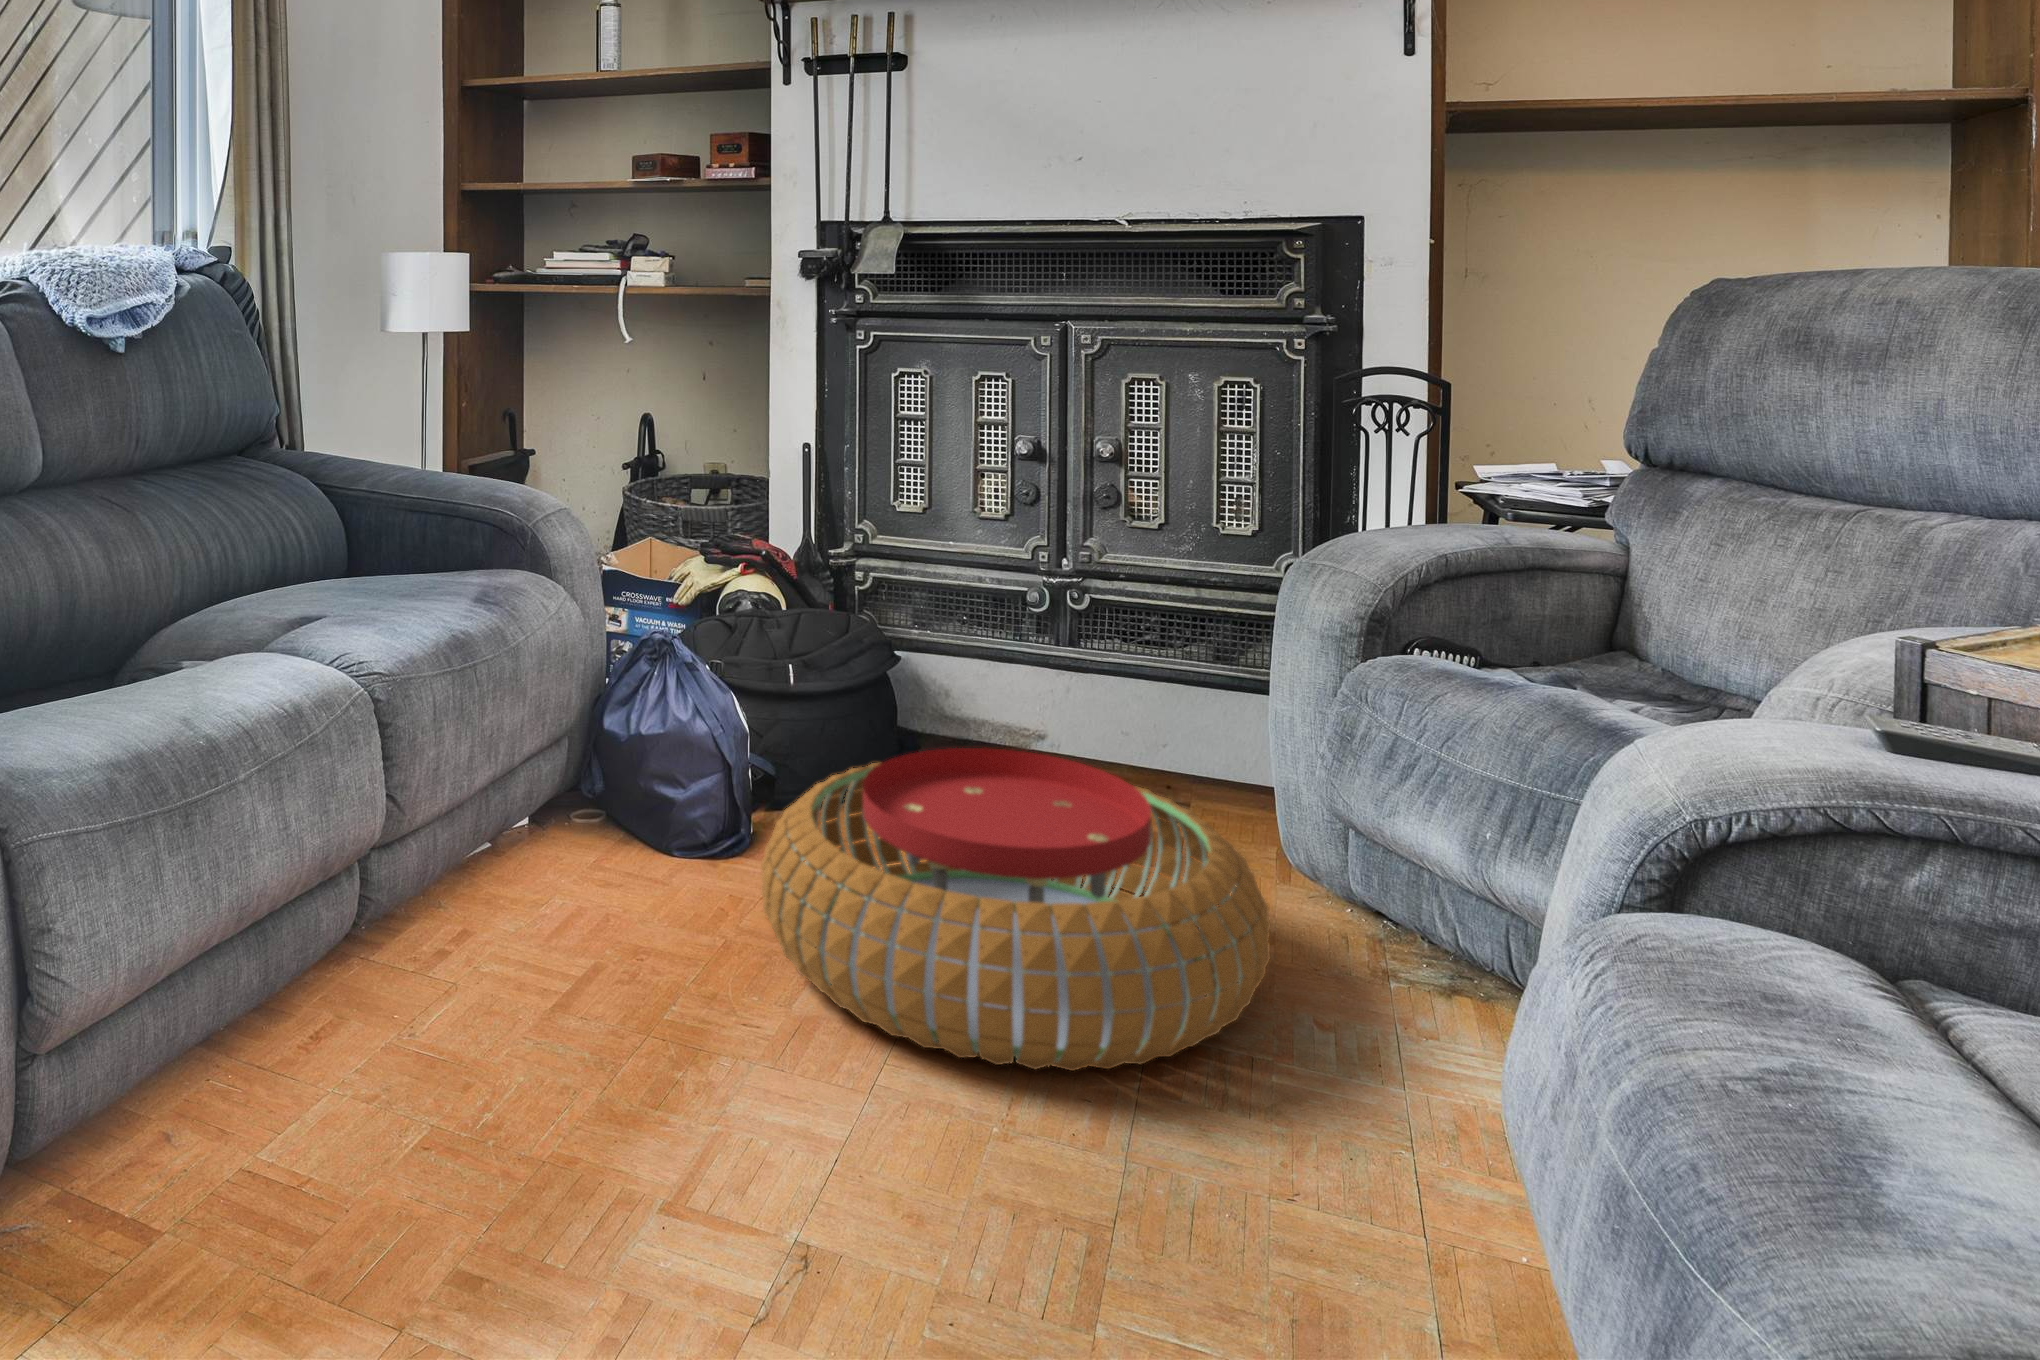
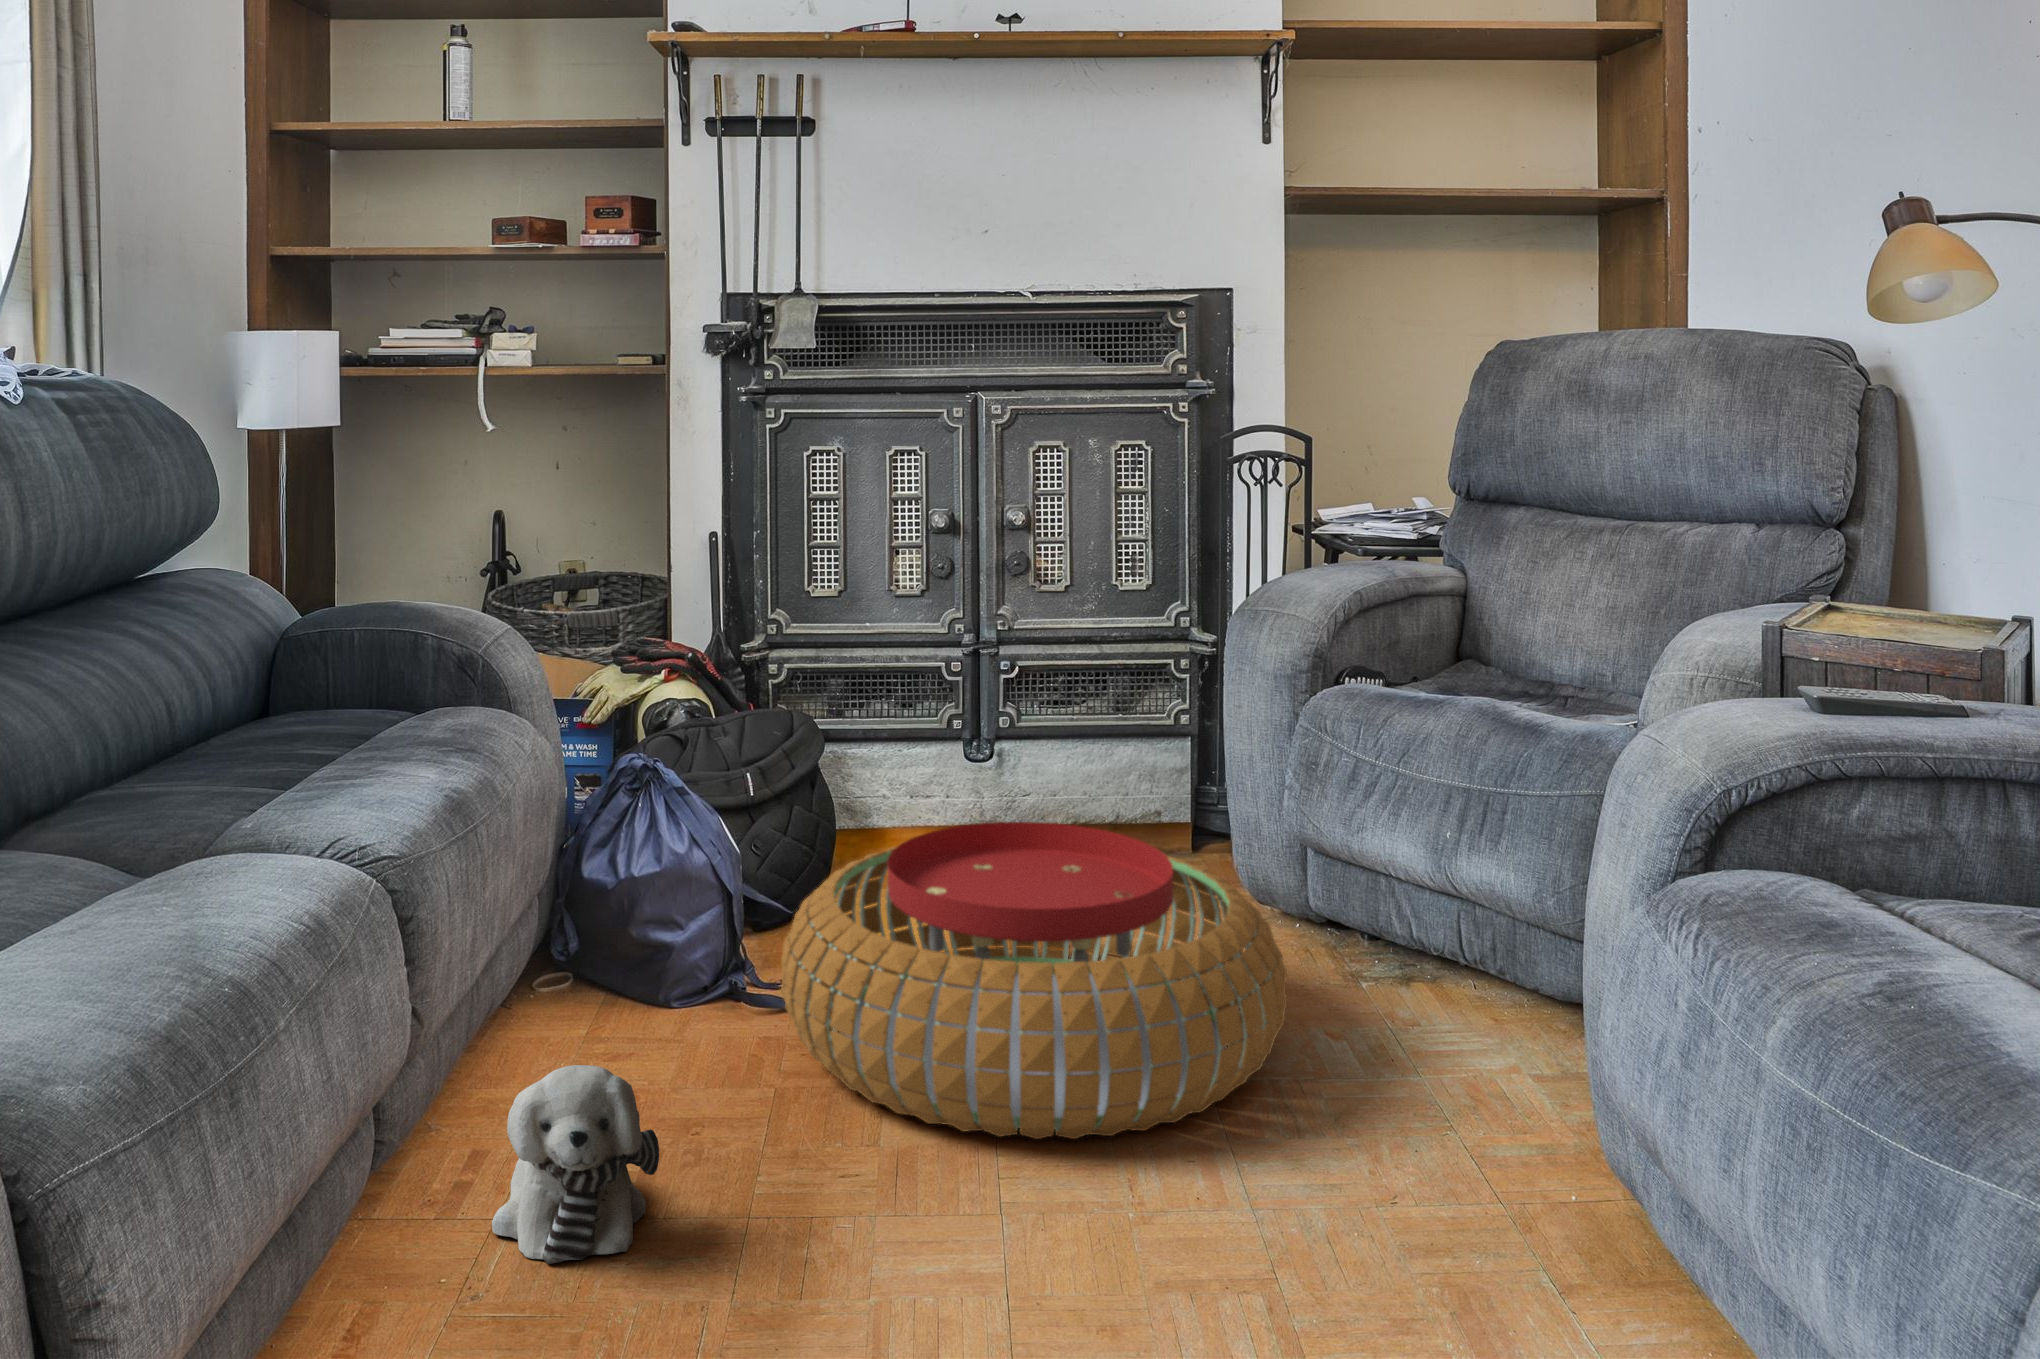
plush toy: none [458,919,591,1081] -> present [492,1065,659,1264]

